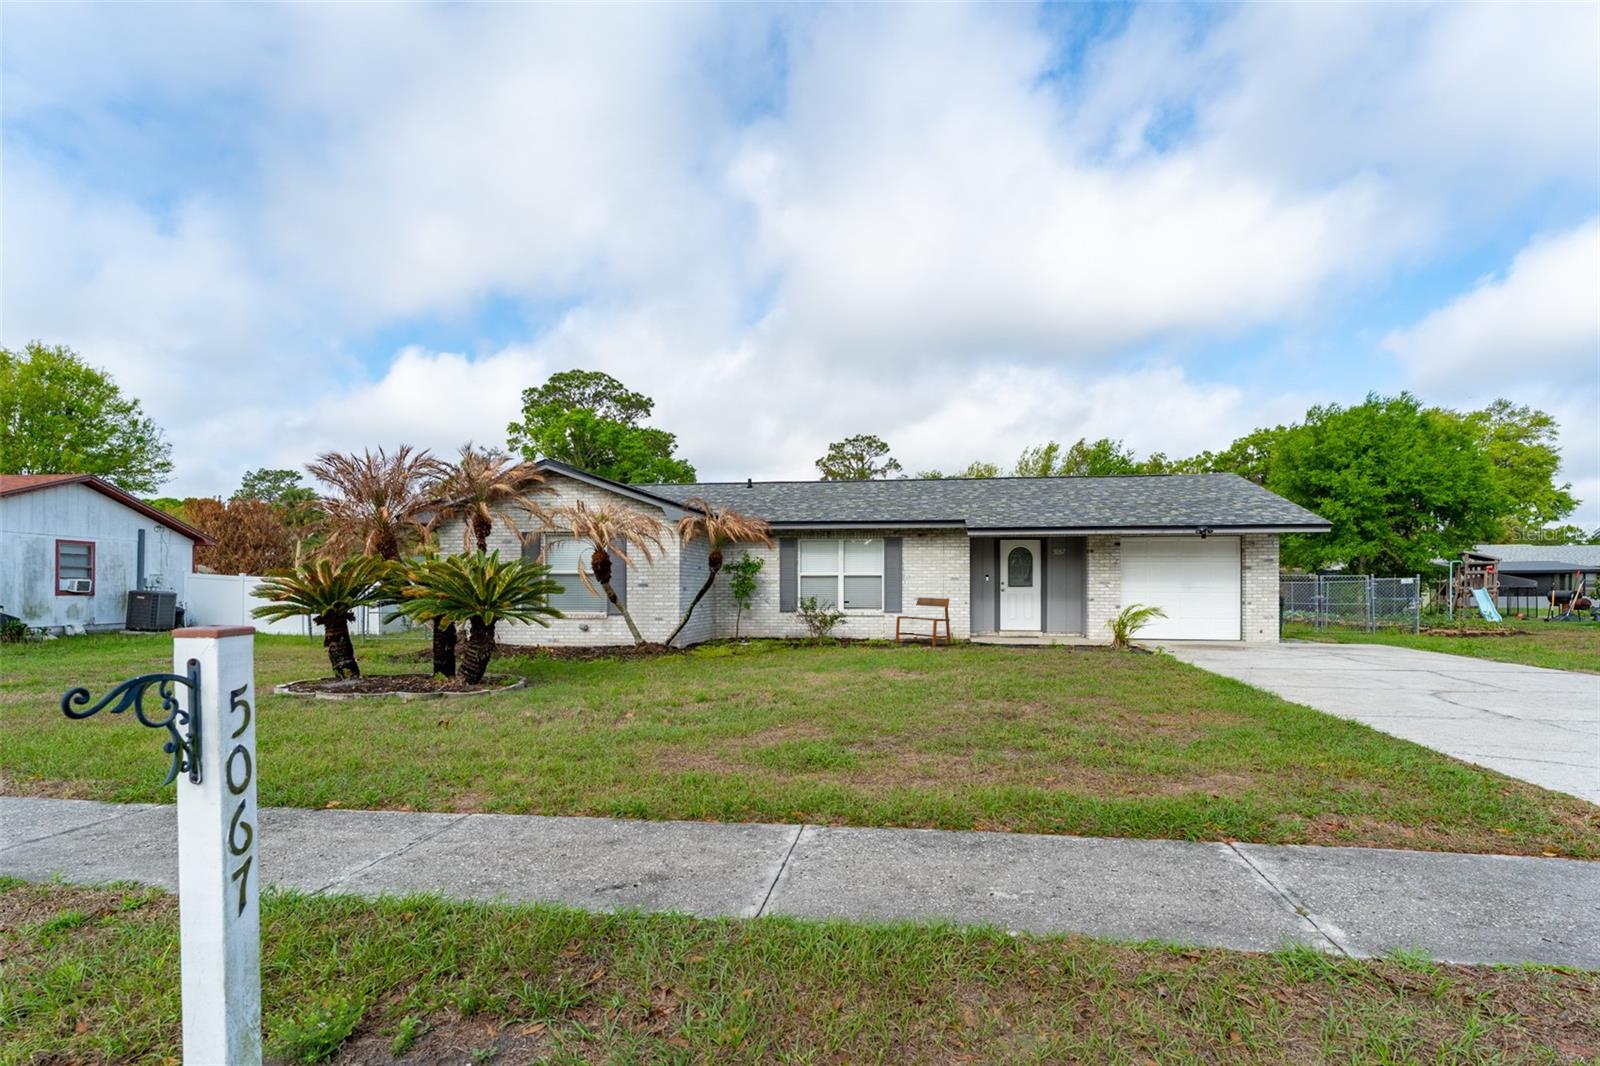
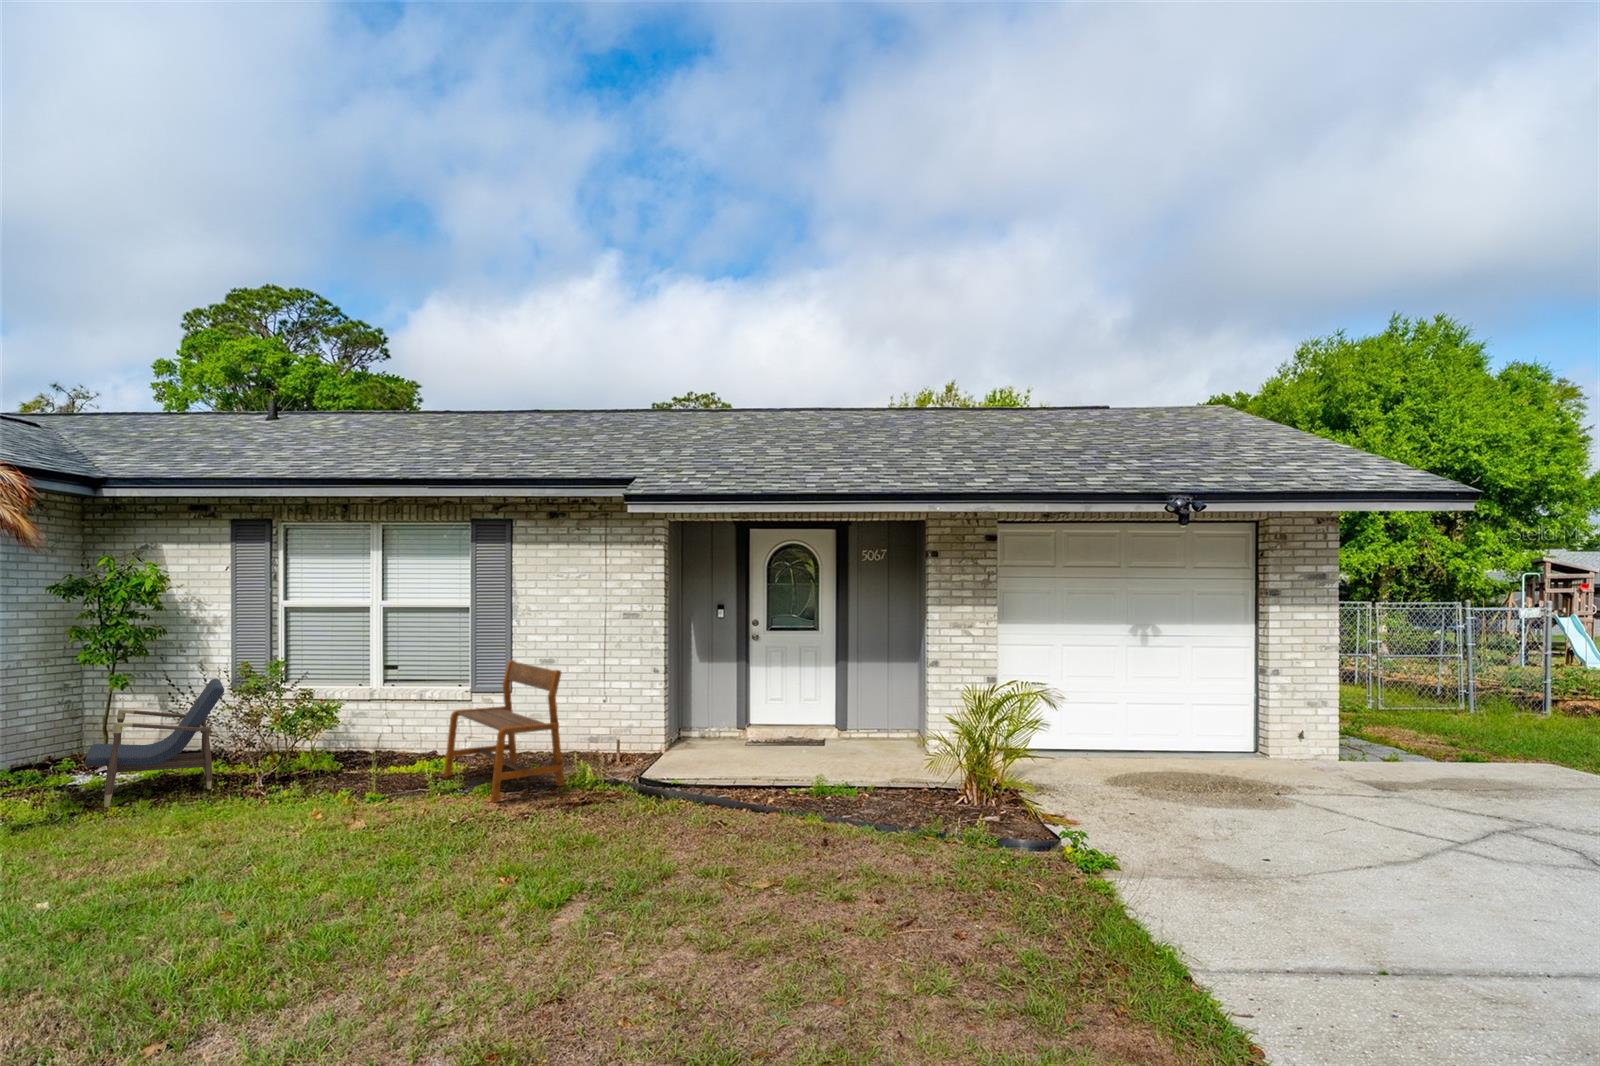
lounge chair: none [771,603,818,646] -> present [85,679,224,807]

